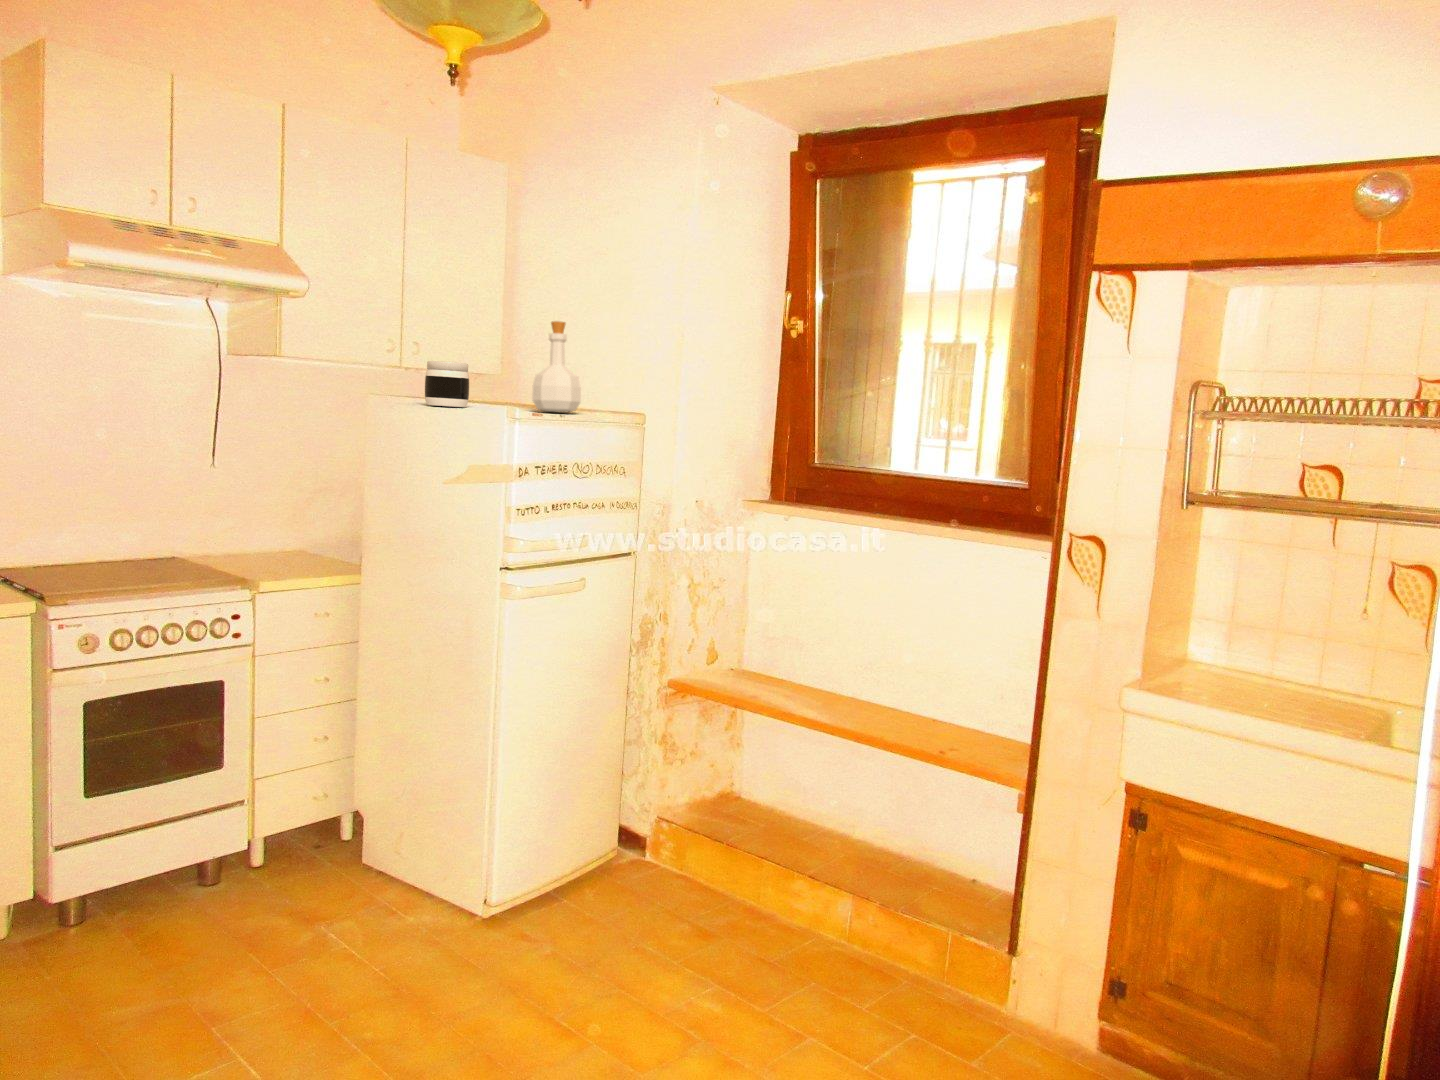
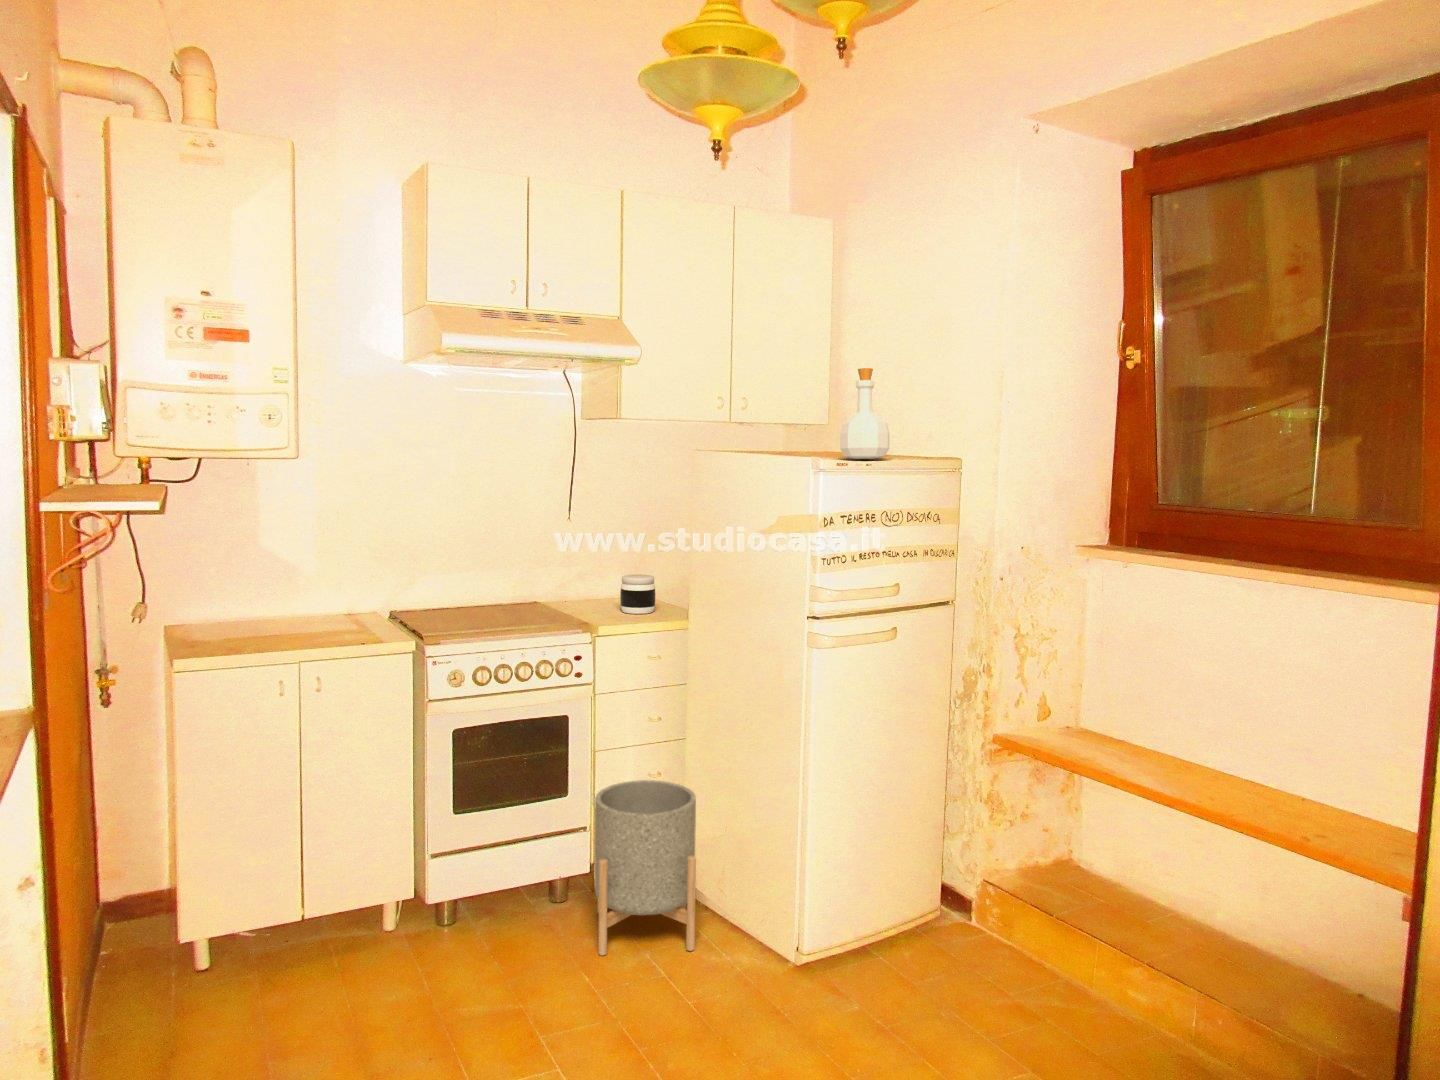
jar: present [425,361,469,407] -> present [620,574,655,614]
planter: none [259,745,376,932] -> present [595,780,696,955]

